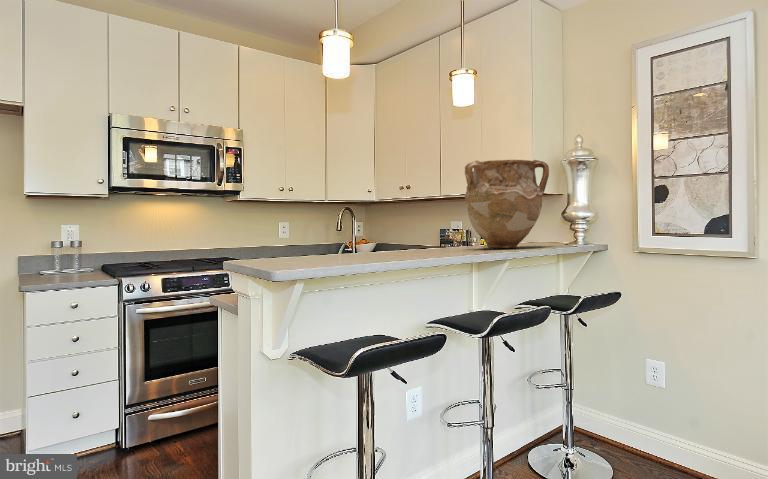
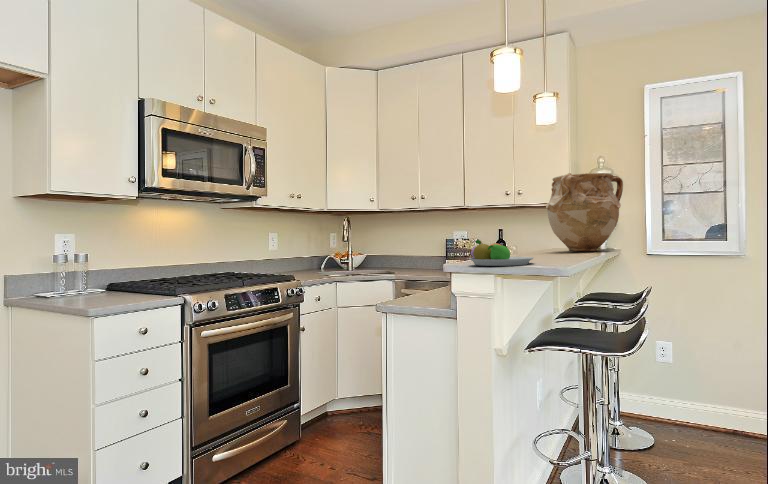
fruit bowl: none [288,236,354,262] -> present [469,240,534,266]

